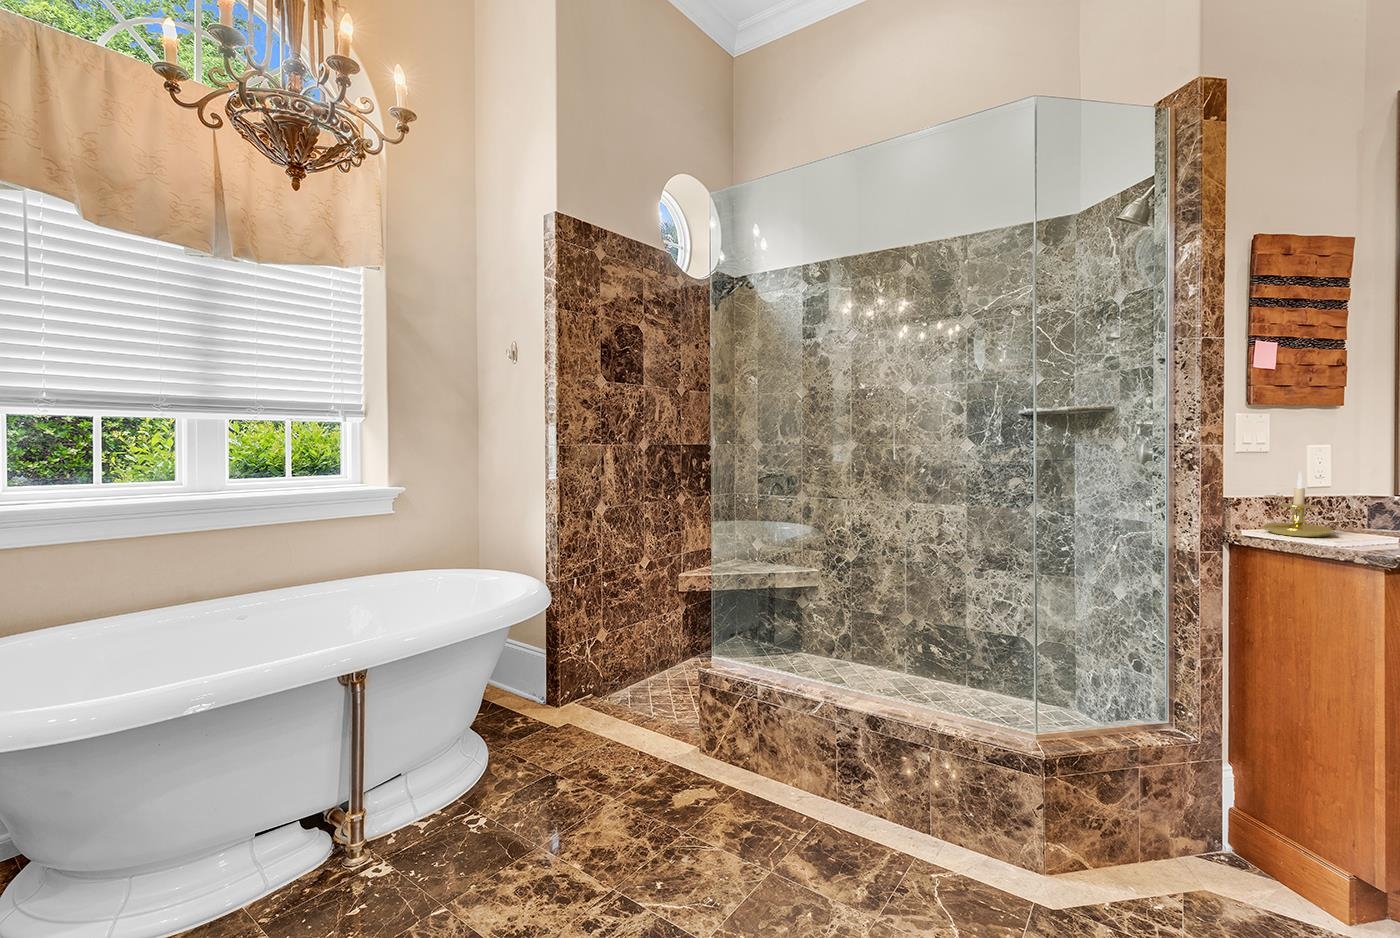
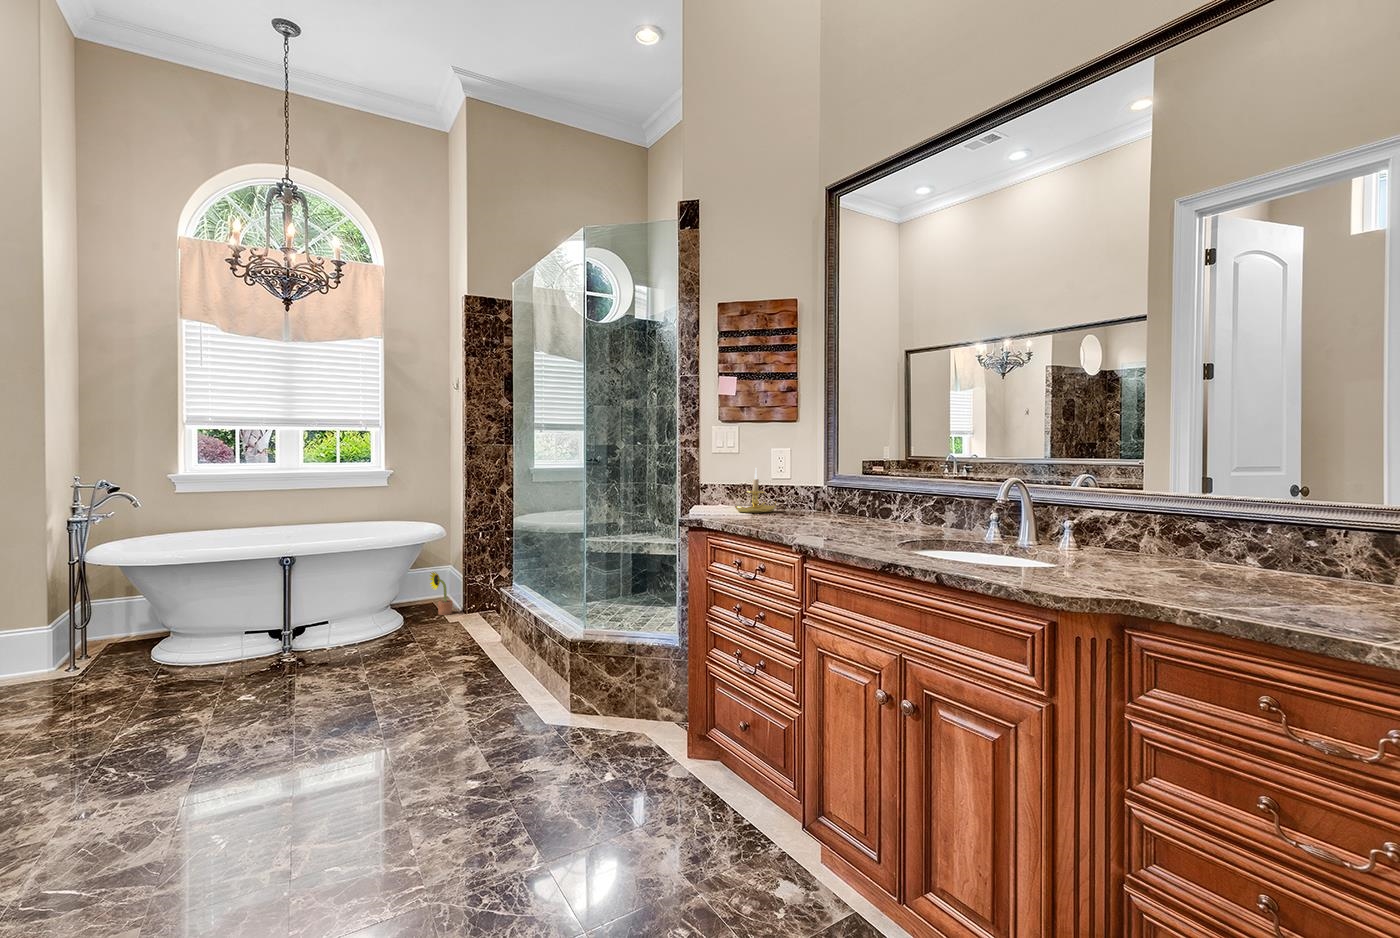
decorative plant: none [489,646,527,714] -> present [430,572,452,615]

